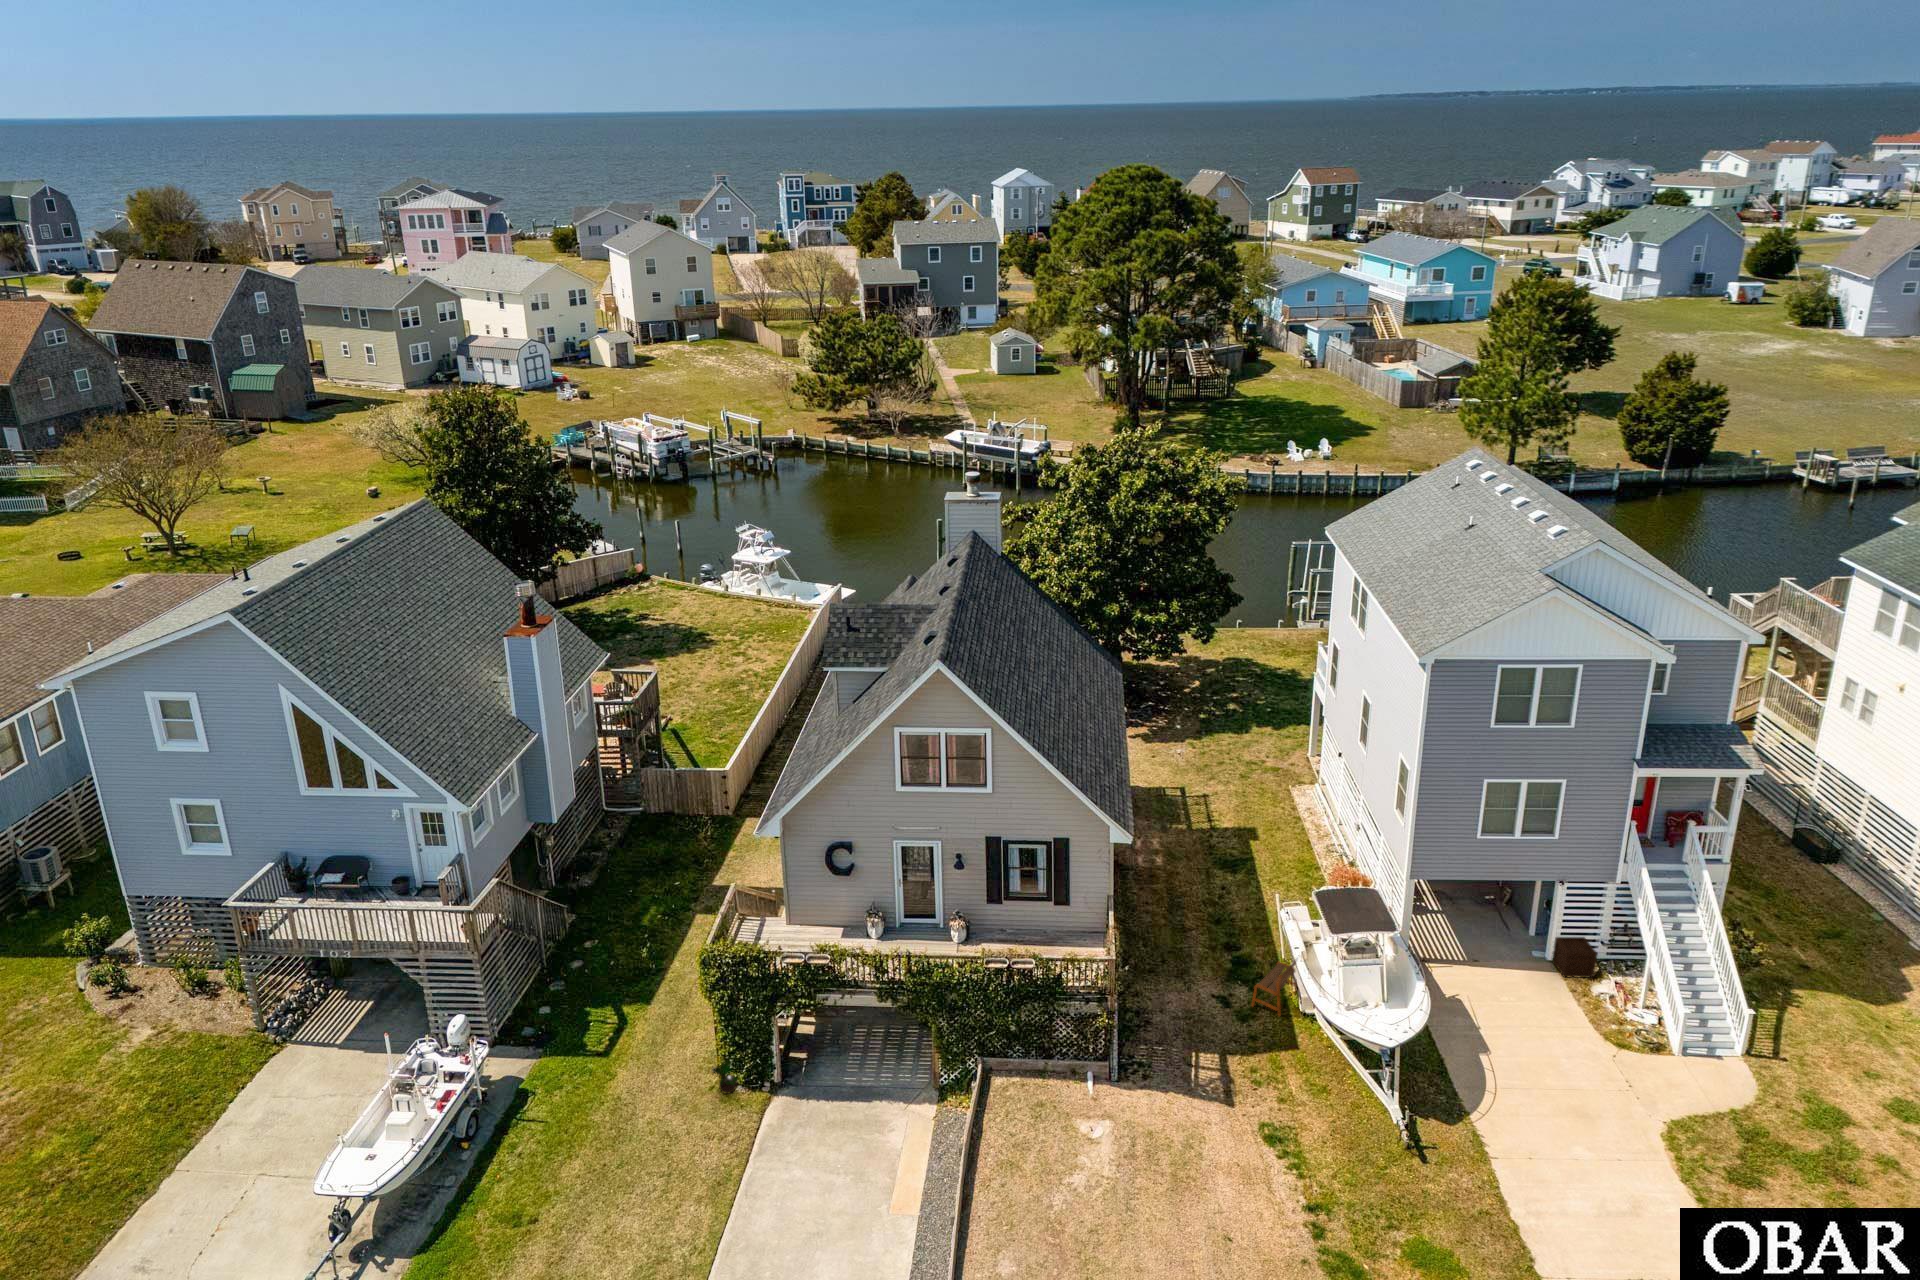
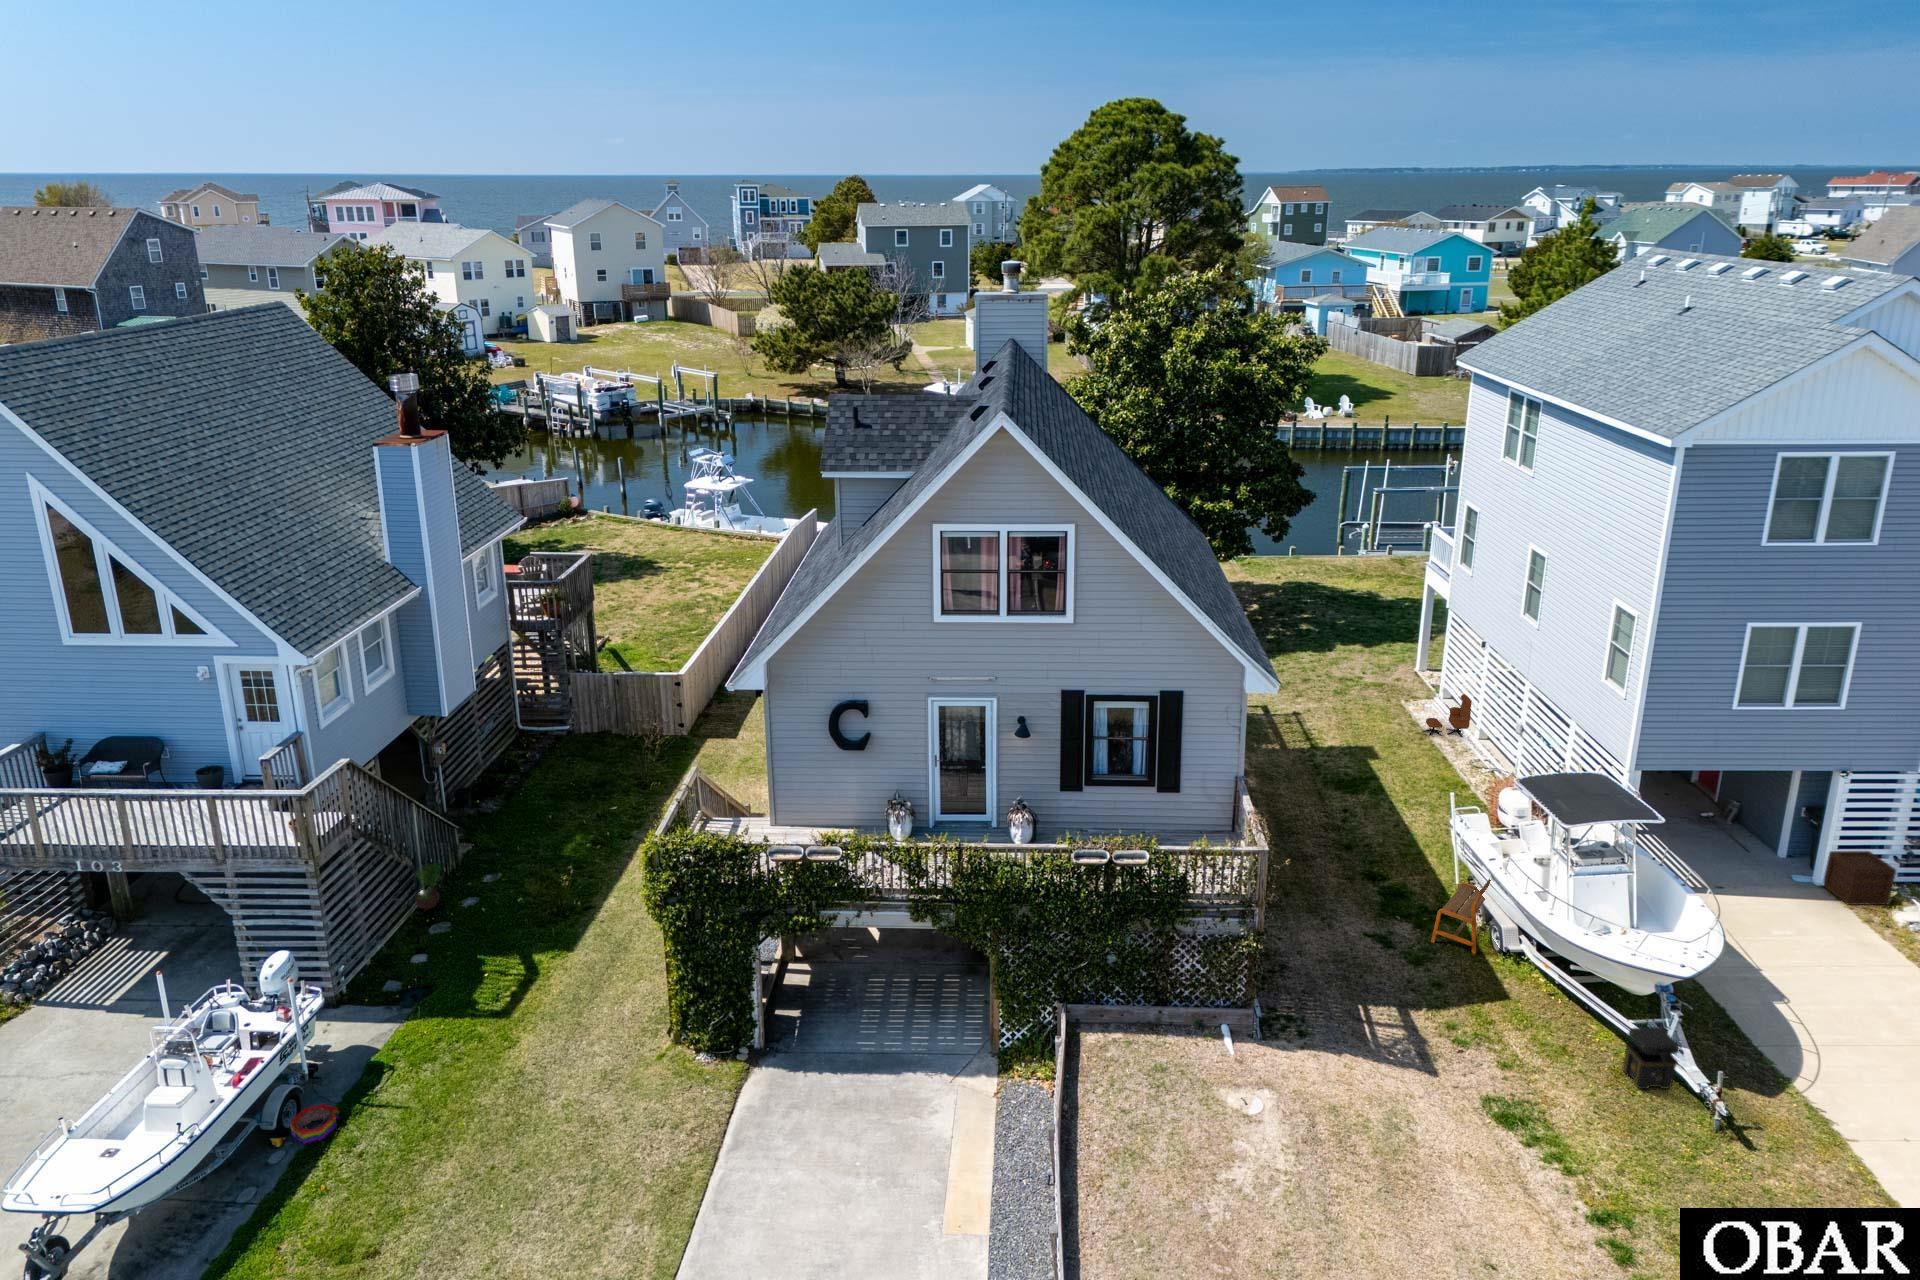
lounge chair: none [1295,787,1331,821] -> present [1423,694,1472,737]
potted tree: present [711,1062,737,1094] -> present [415,863,439,909]
toolbox: none [1354,1082,1387,1124] -> present [1622,1027,1679,1089]
storage bin: none [473,1122,504,1149] -> present [291,1104,339,1144]

